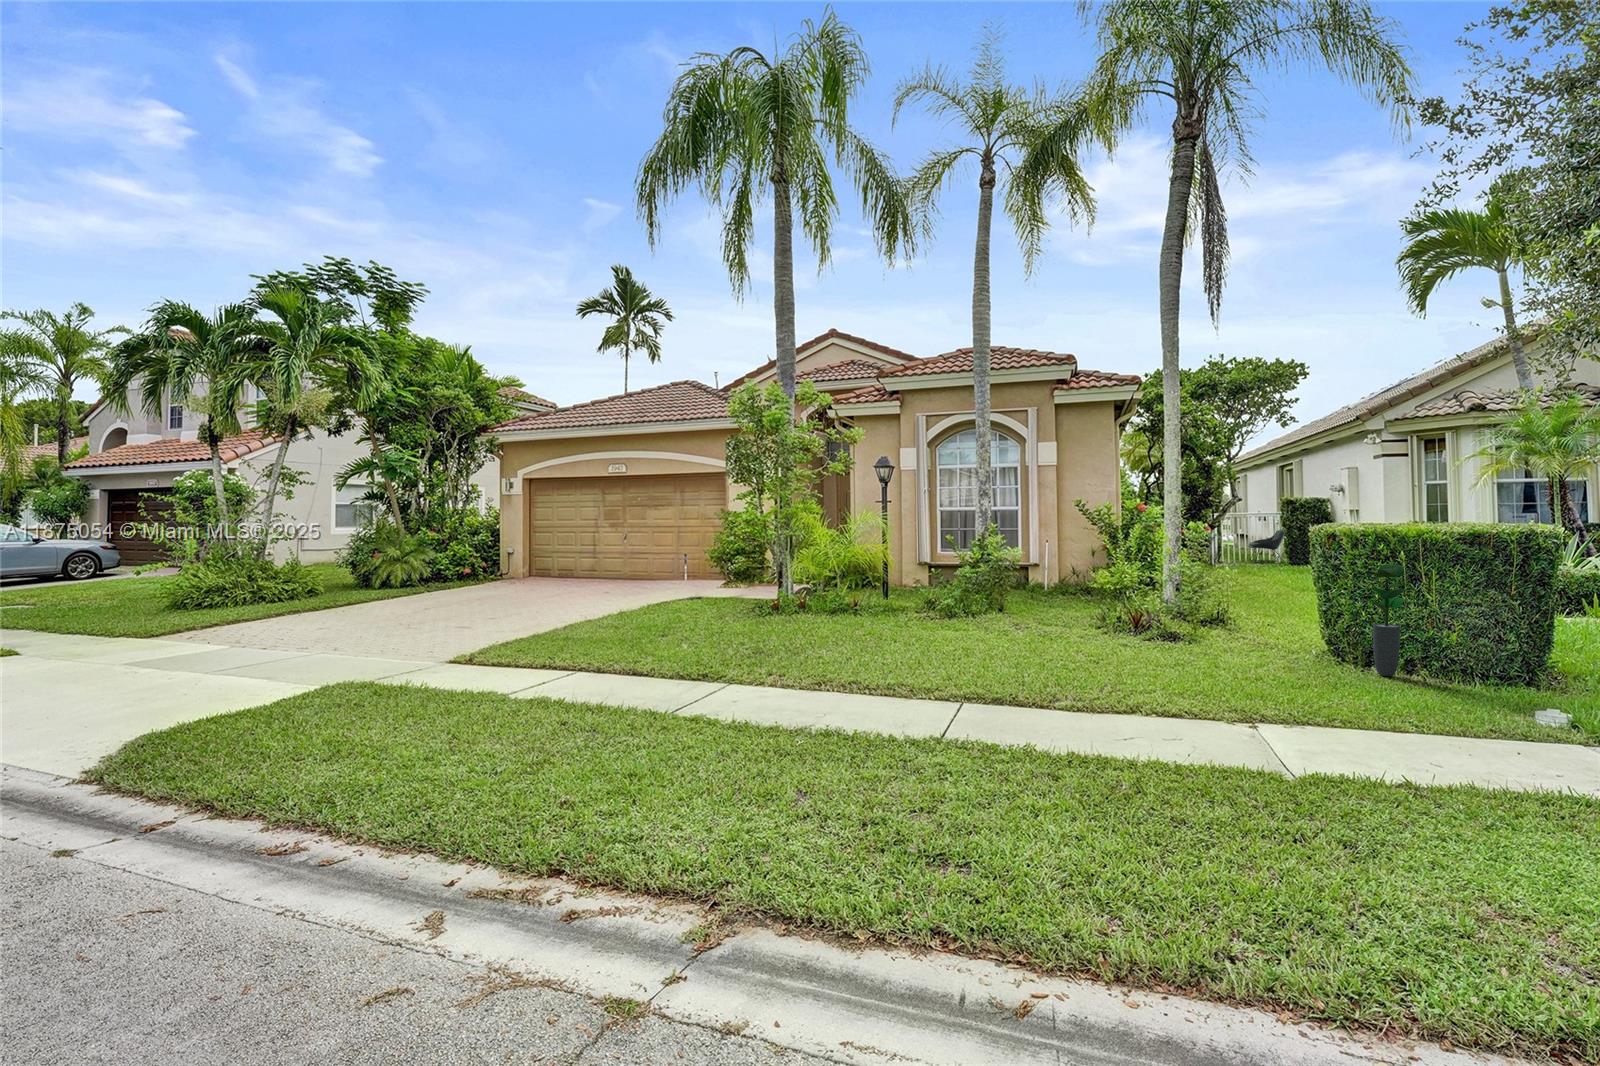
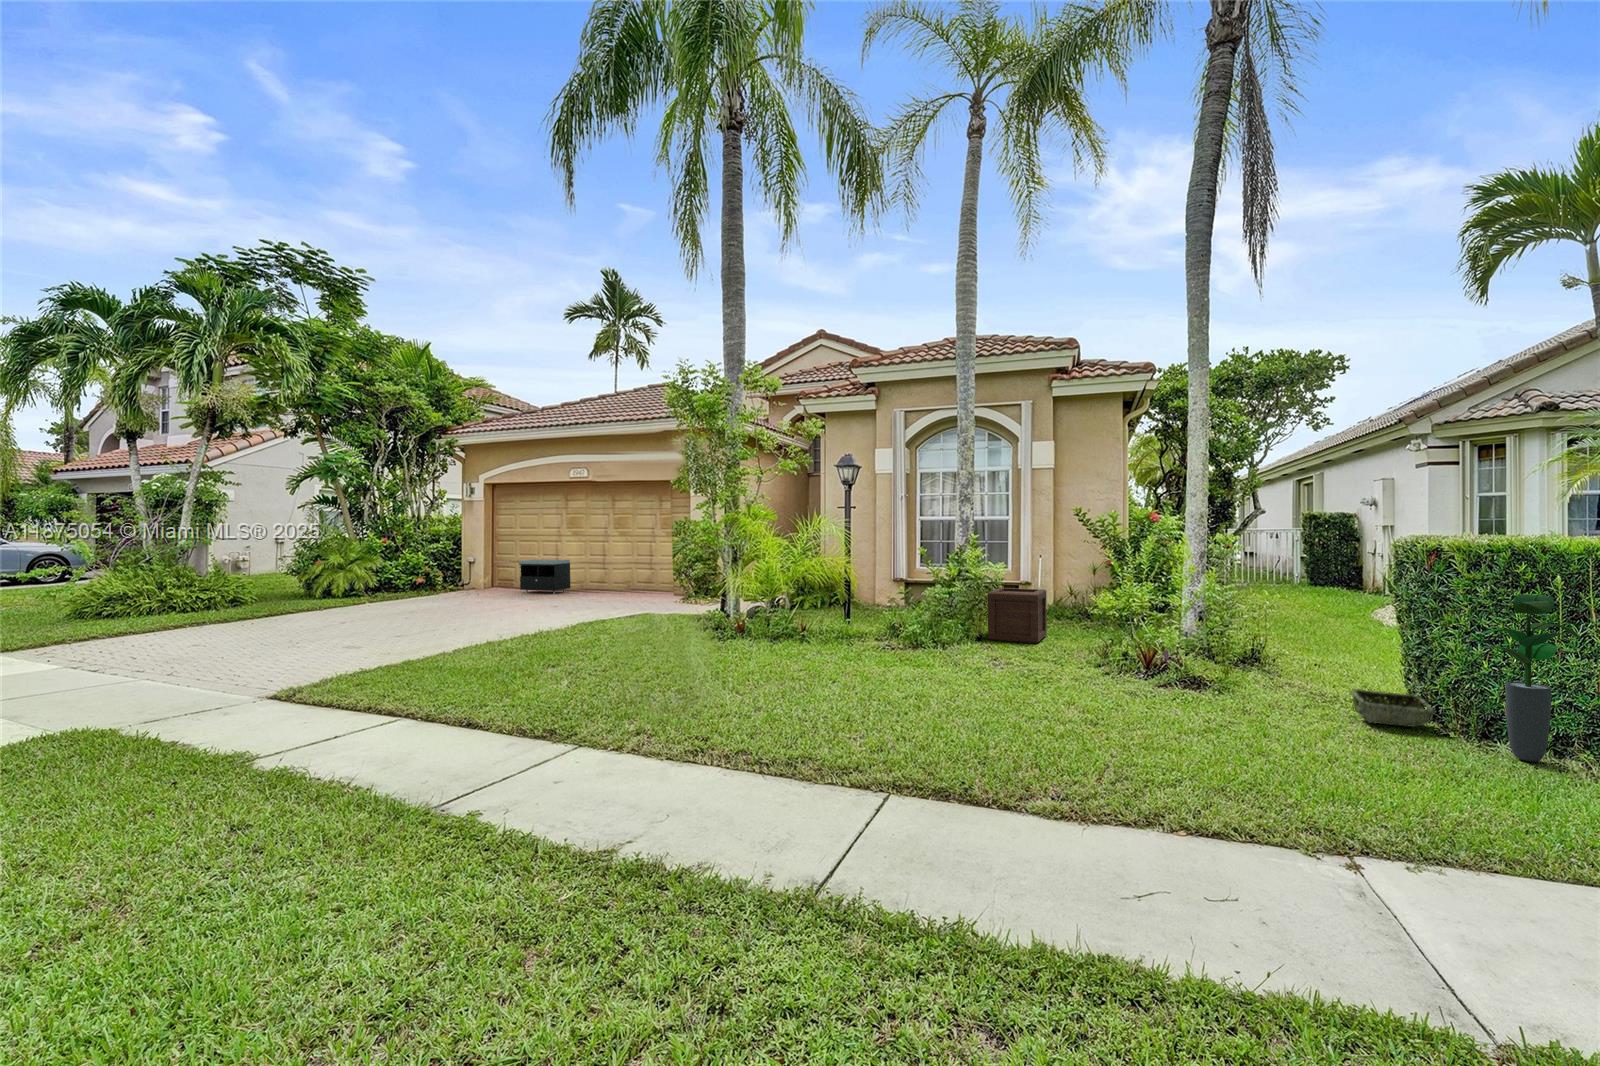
lounge chair: present [1248,529,1285,563] -> none [1271,546,1314,583]
storage bench: none [563,550,610,582] -> present [519,559,571,594]
wooden crate: none [1005,569,1053,614] -> present [988,588,1047,643]
woven basket: none [1279,636,1334,660] -> present [1351,689,1435,727]

